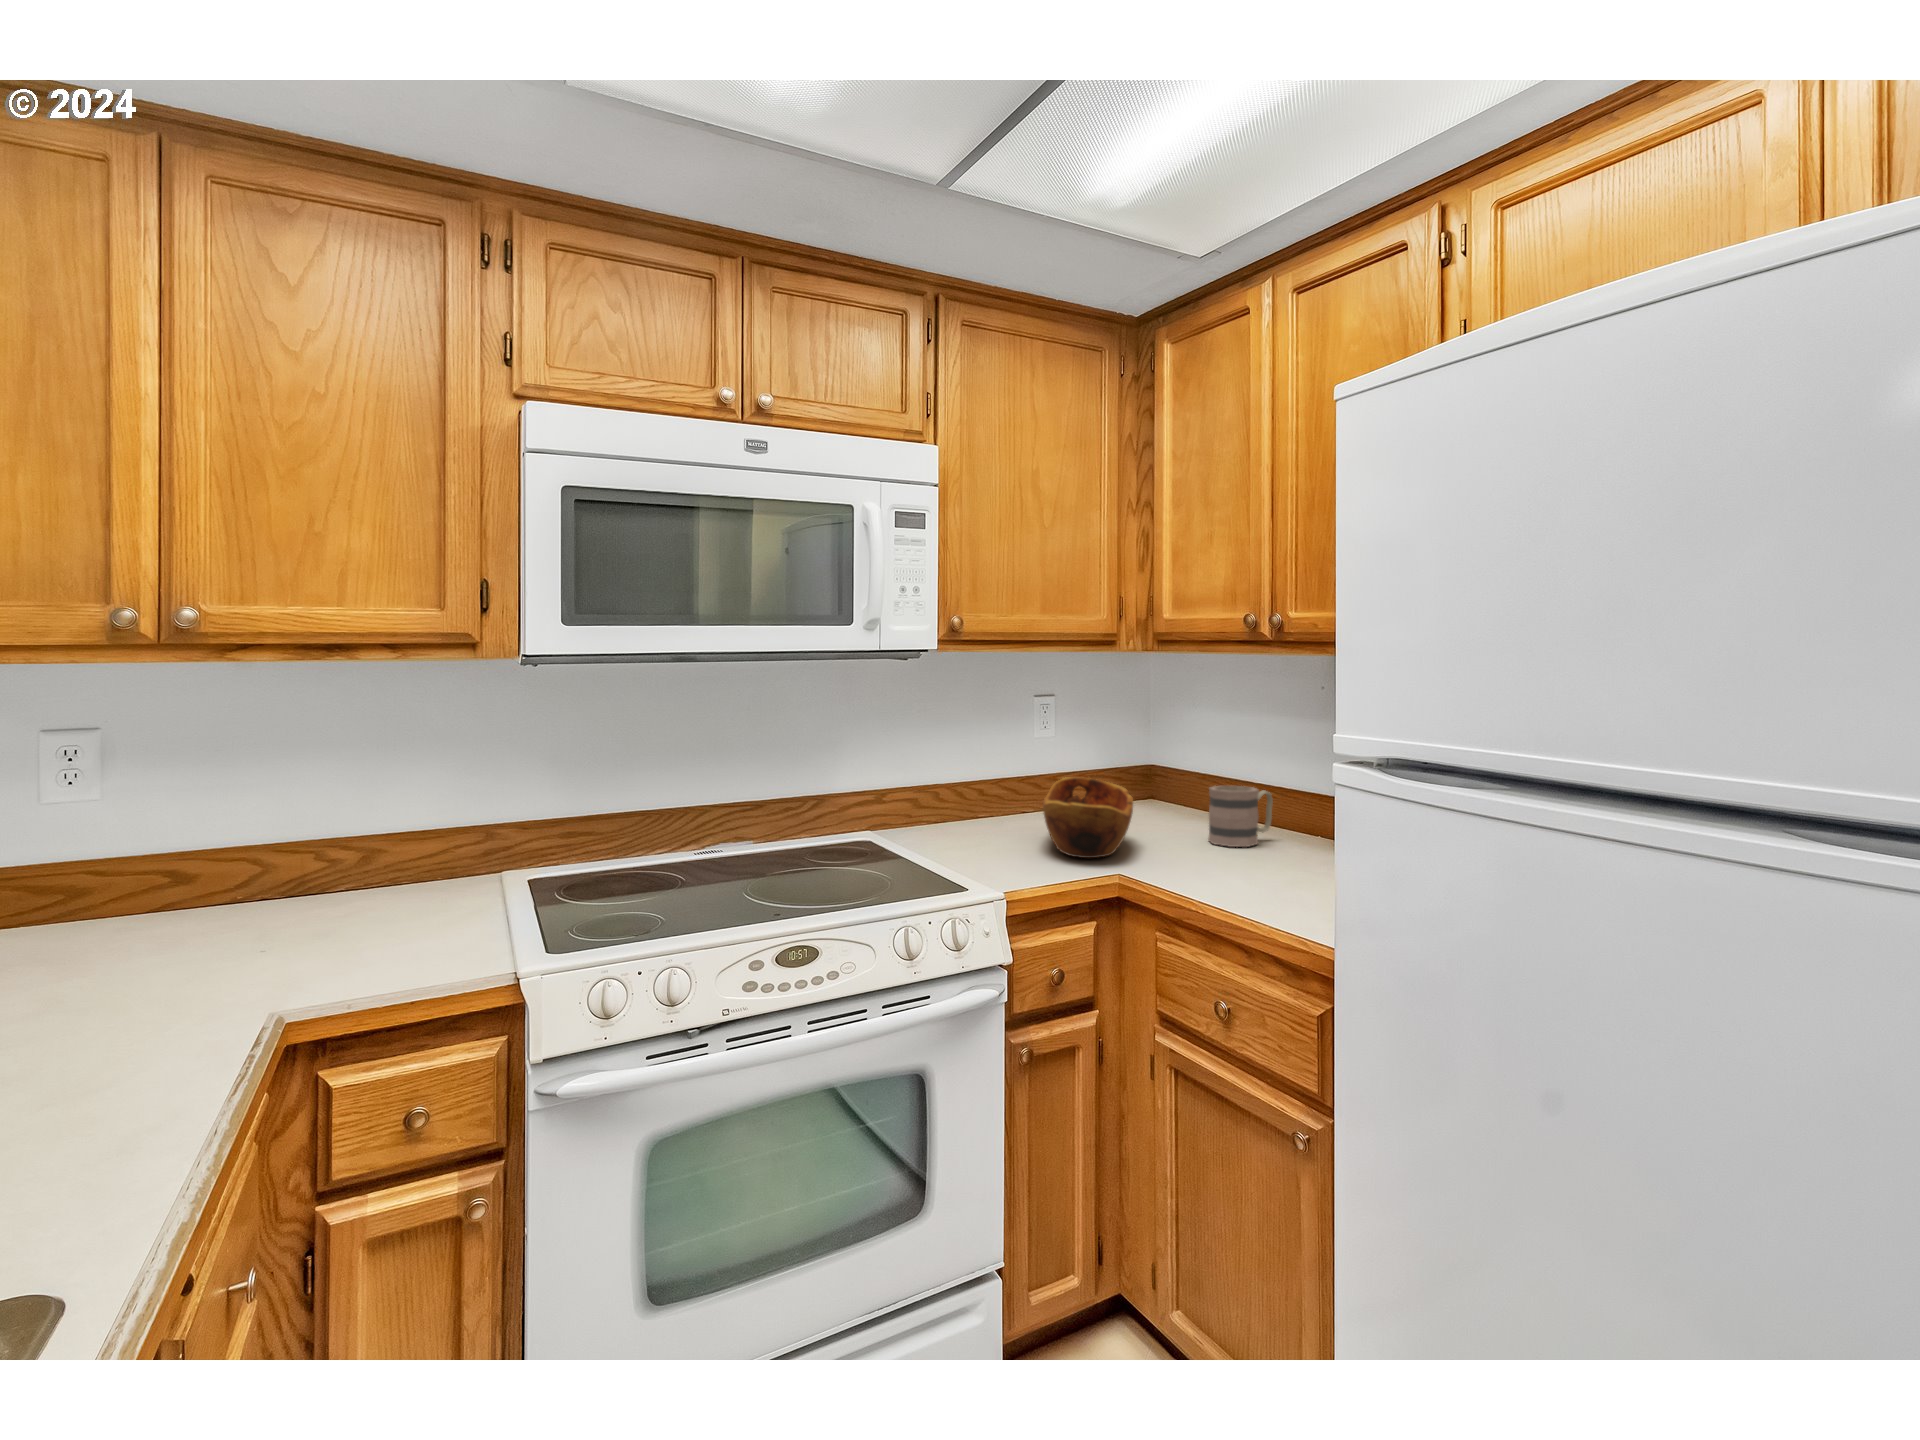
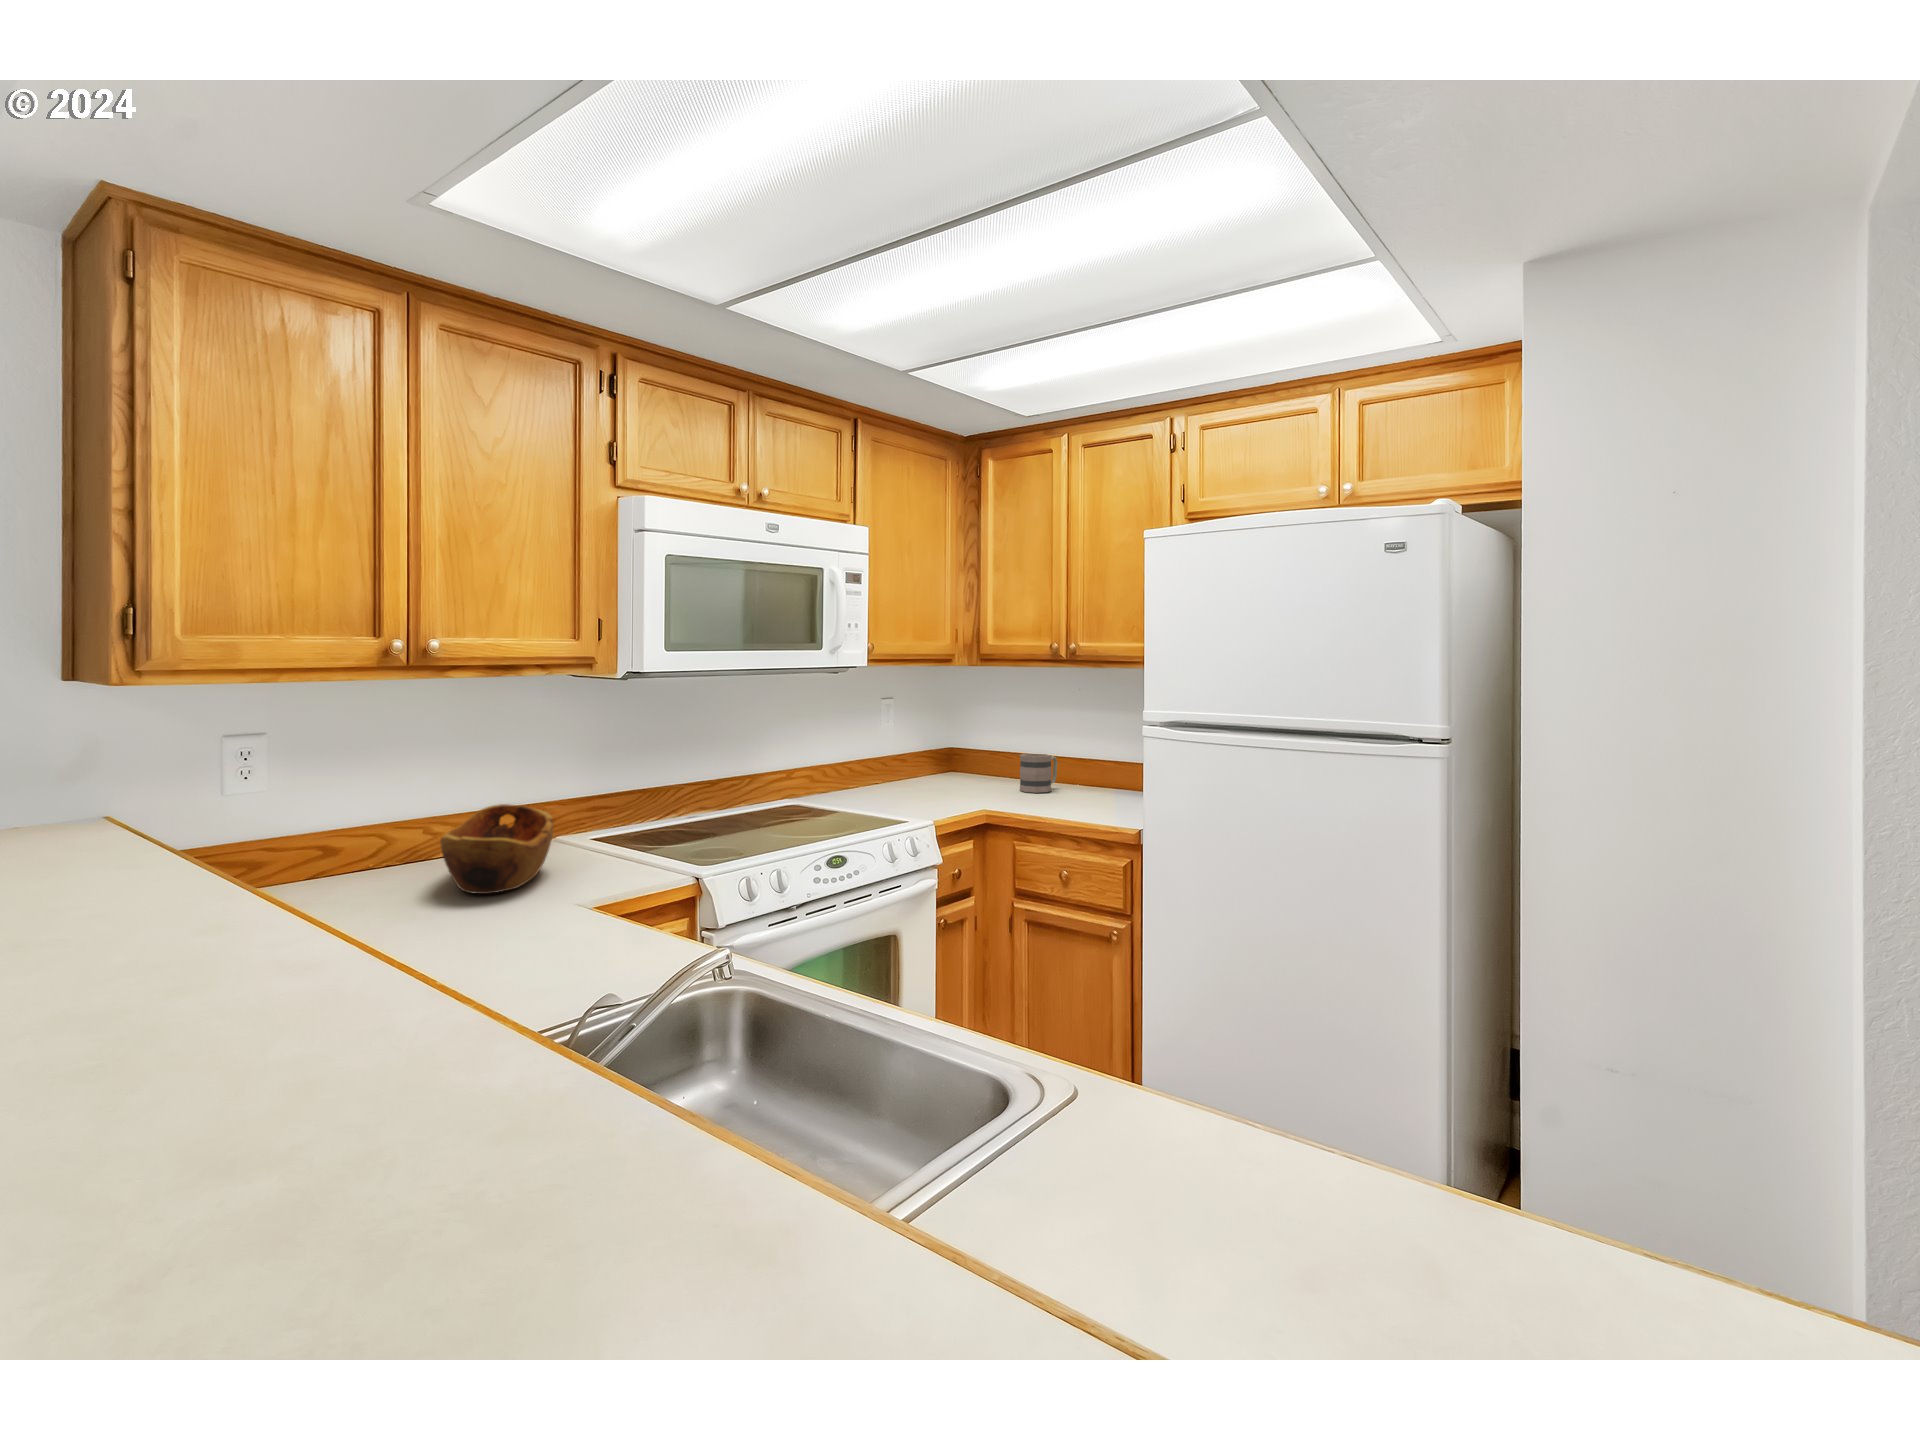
wooden bowl: present [1043,777,1133,858] -> present [440,804,553,894]

